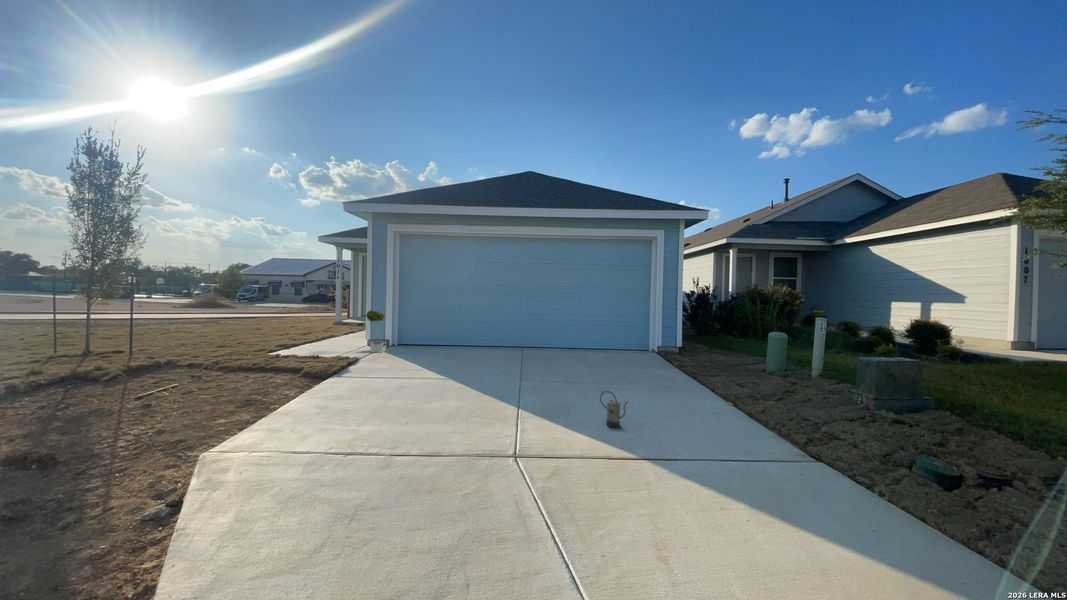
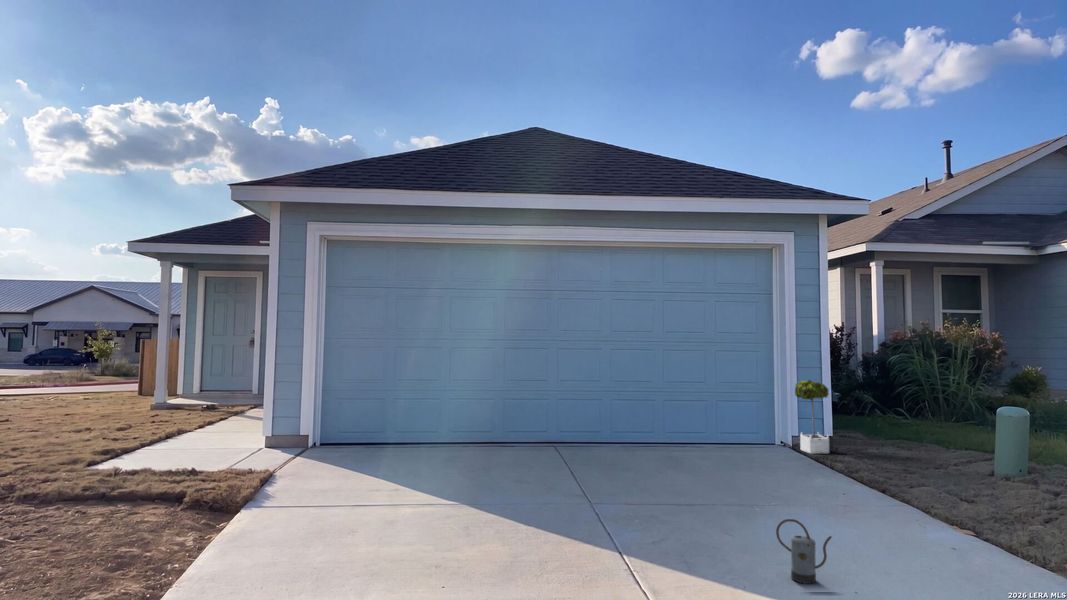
potted tree: present [366,310,386,352] -> present [795,380,829,454]

